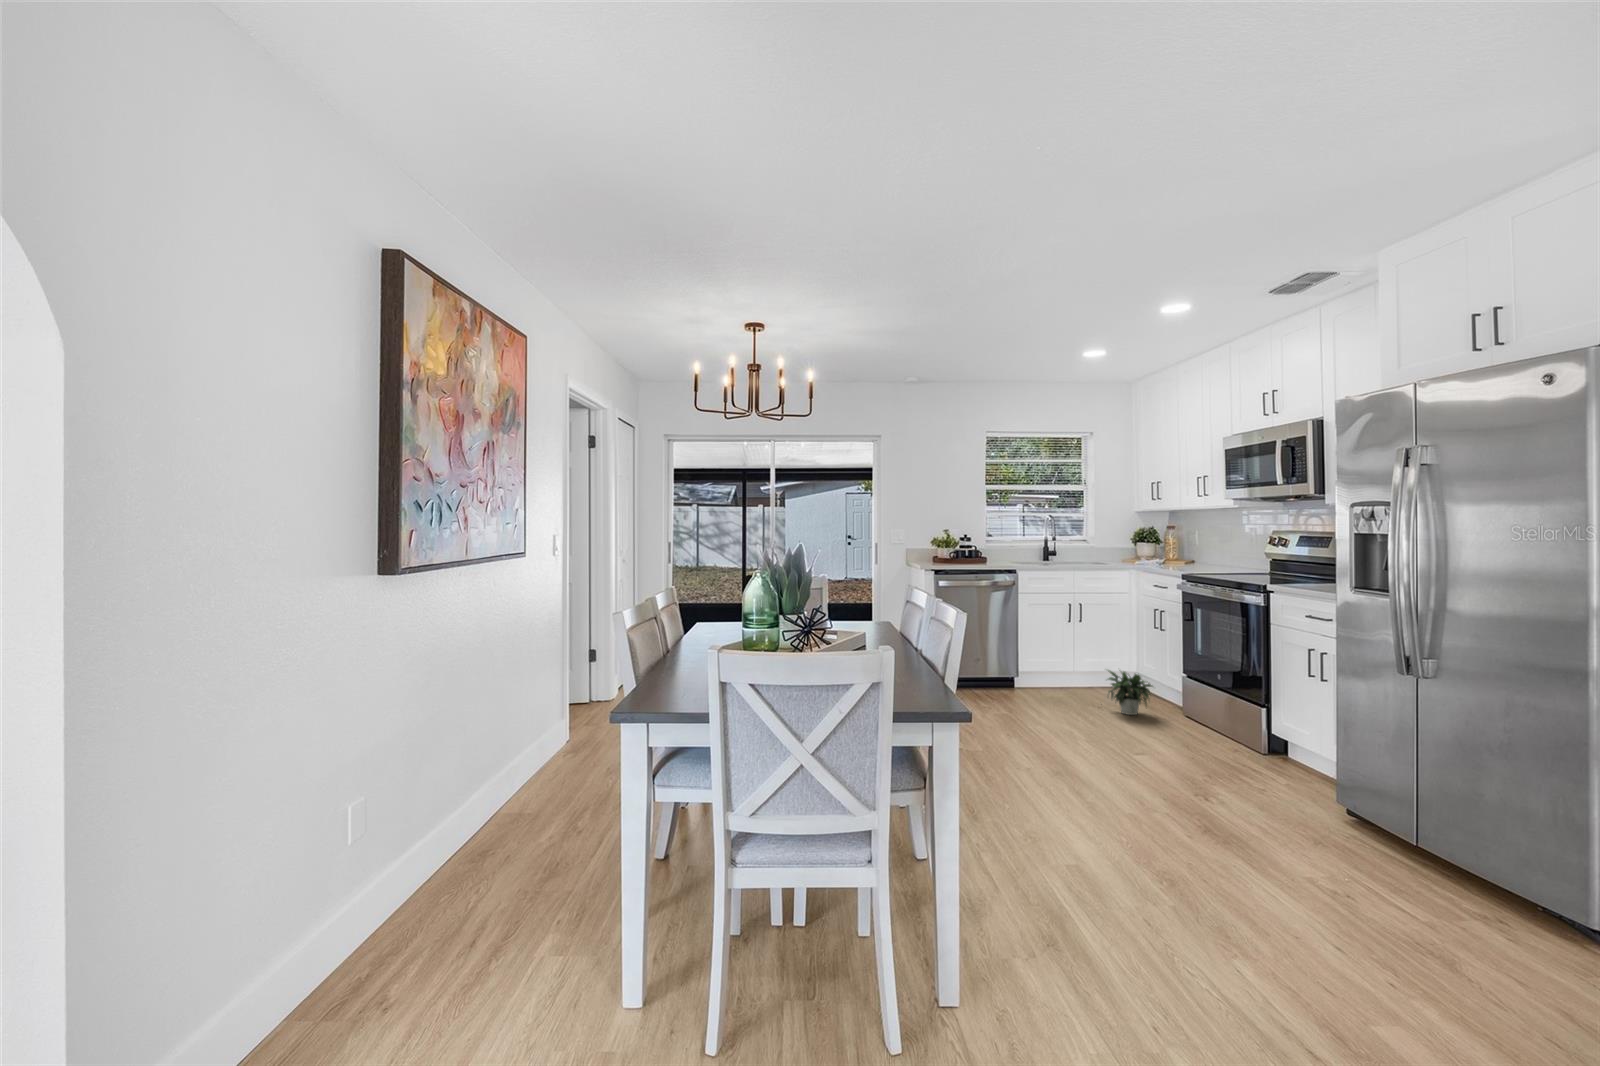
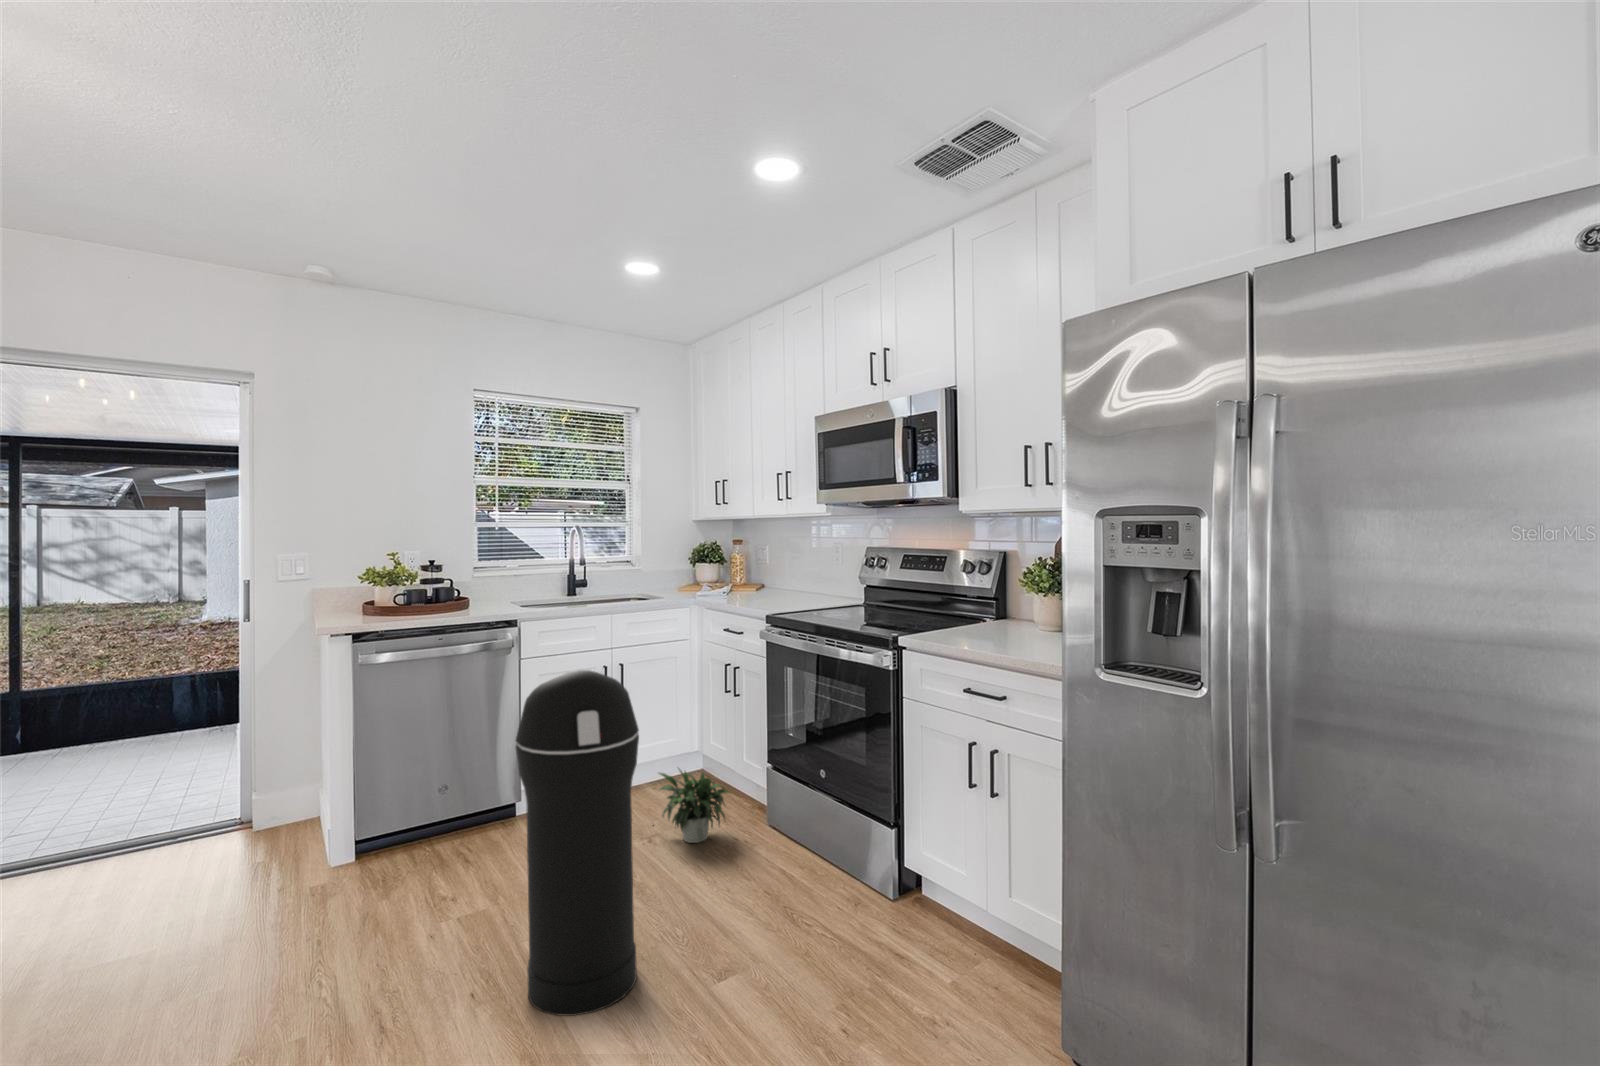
trash can: none [1028,585,1092,755] -> present [516,670,639,1016]

